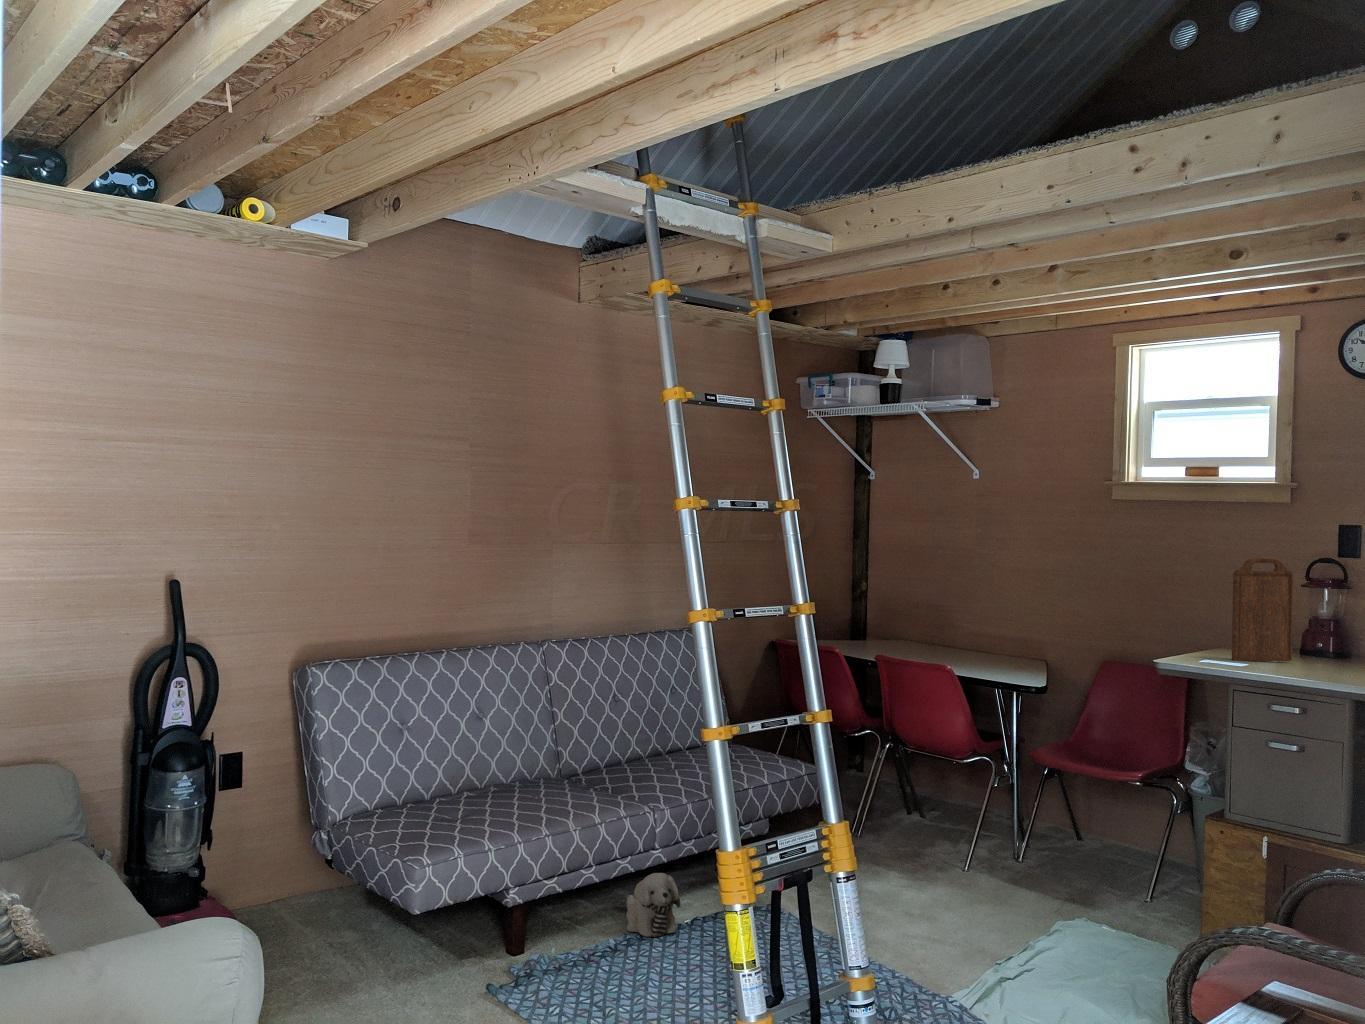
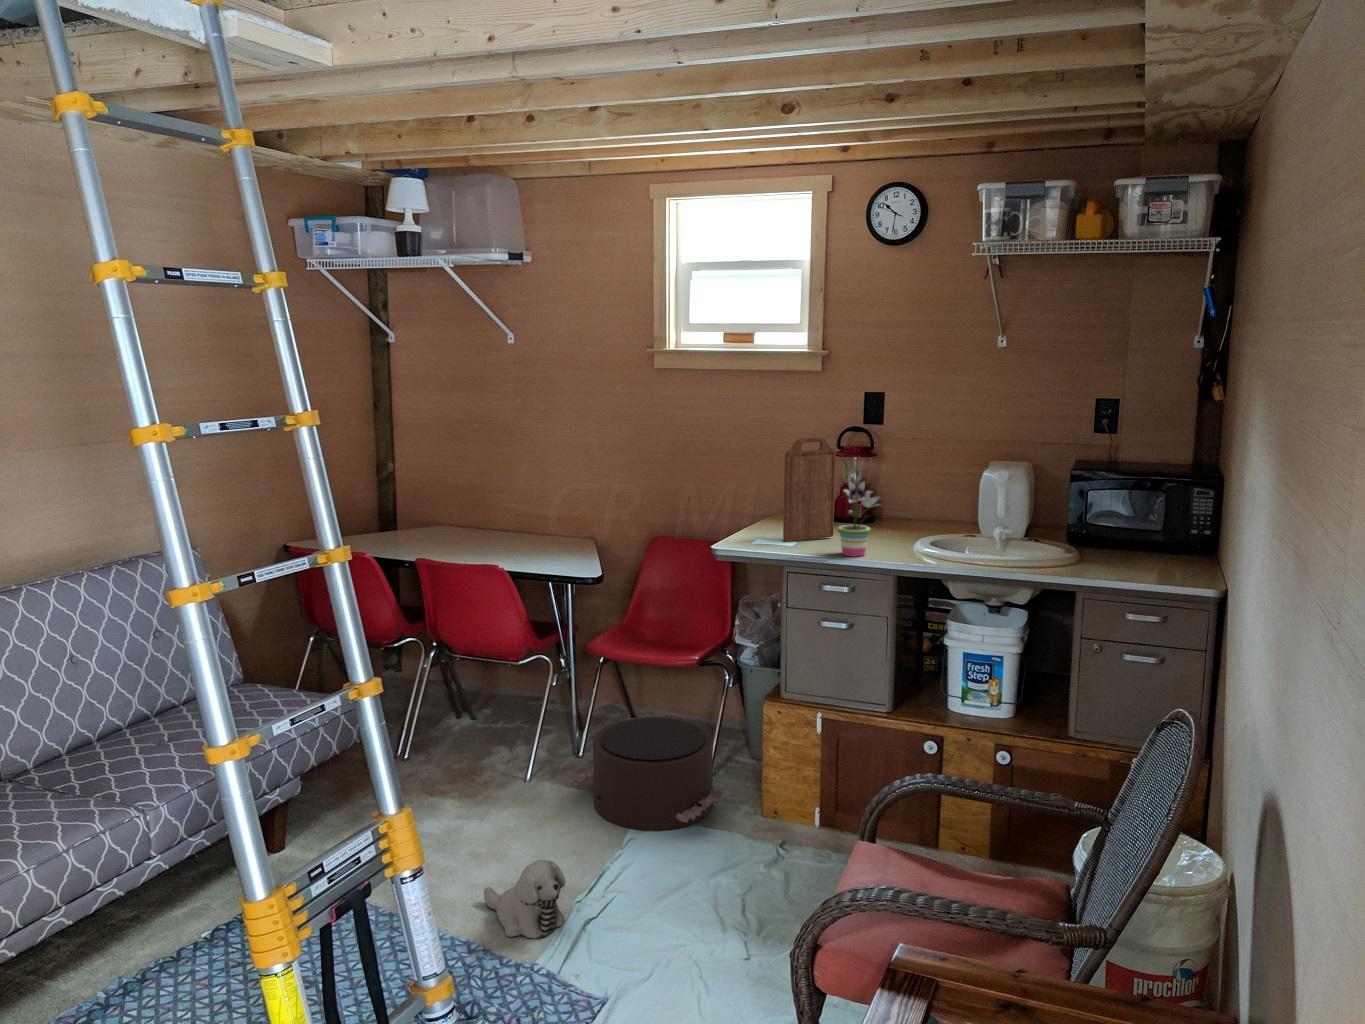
potted plant: none [1288,575,1341,675] -> present [838,458,880,556]
pouf: none [1001,825,1163,933] -> present [567,717,725,831]
plush toy: present [627,873,680,937] -> present [484,860,565,939]

